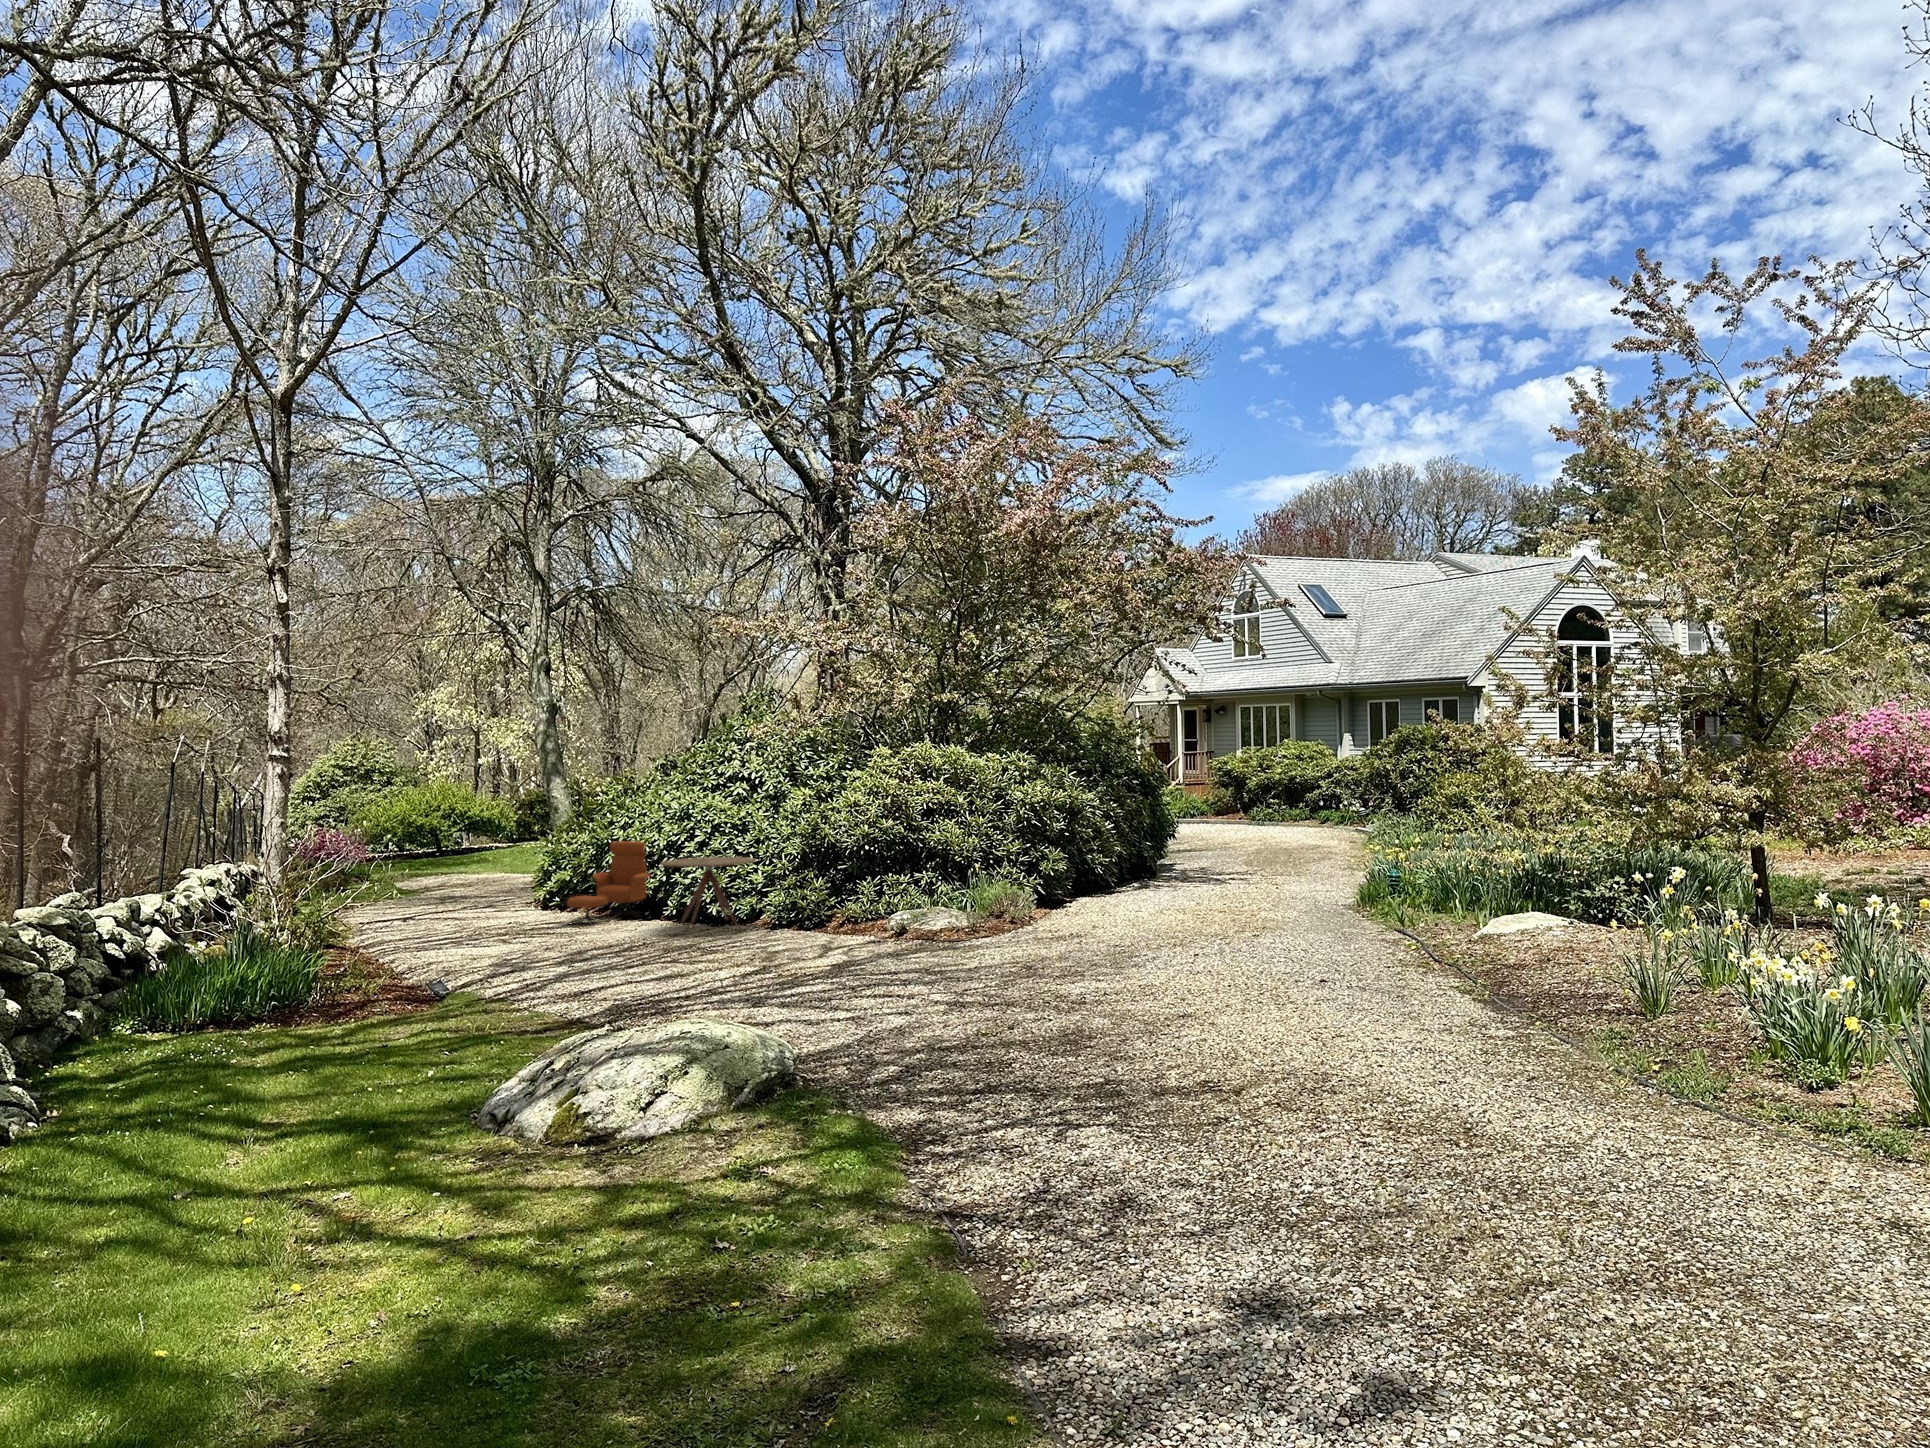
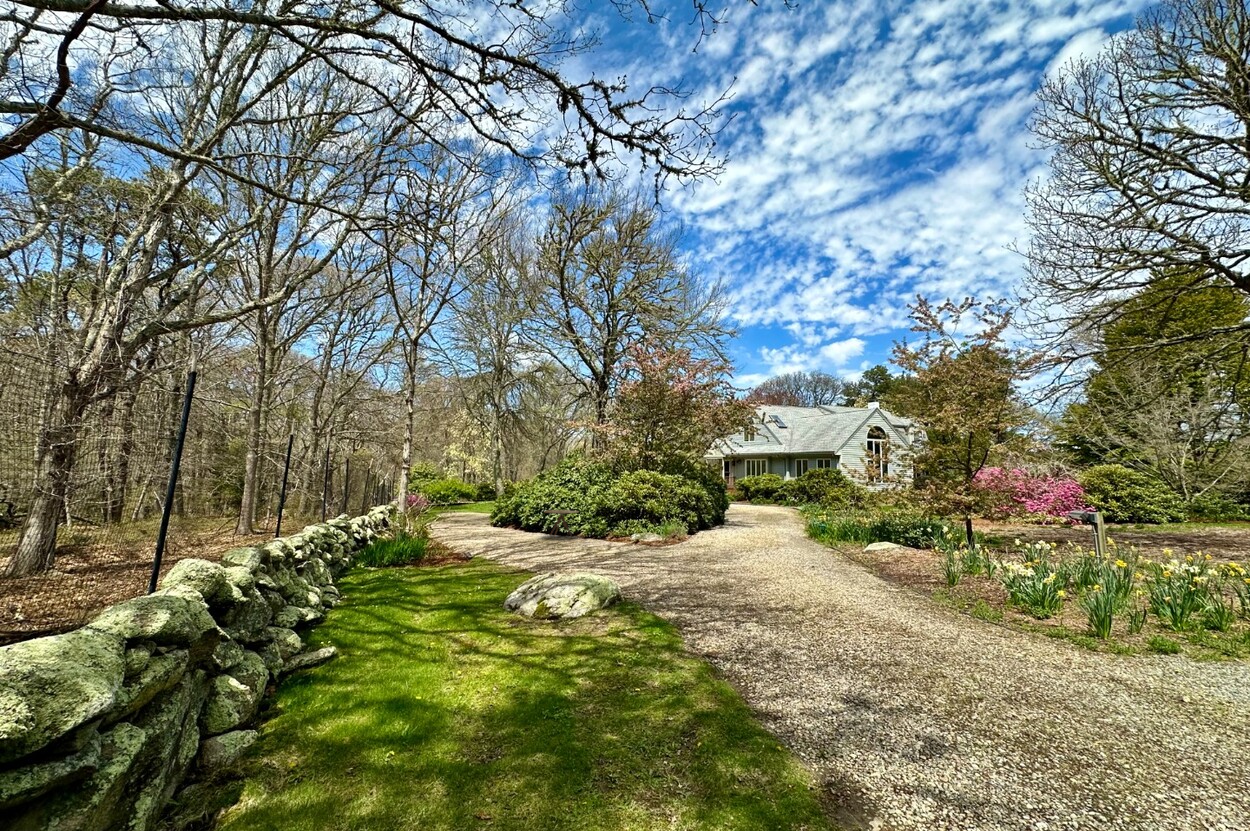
lounge chair: present [567,841,650,925] -> none [508,503,538,534]

